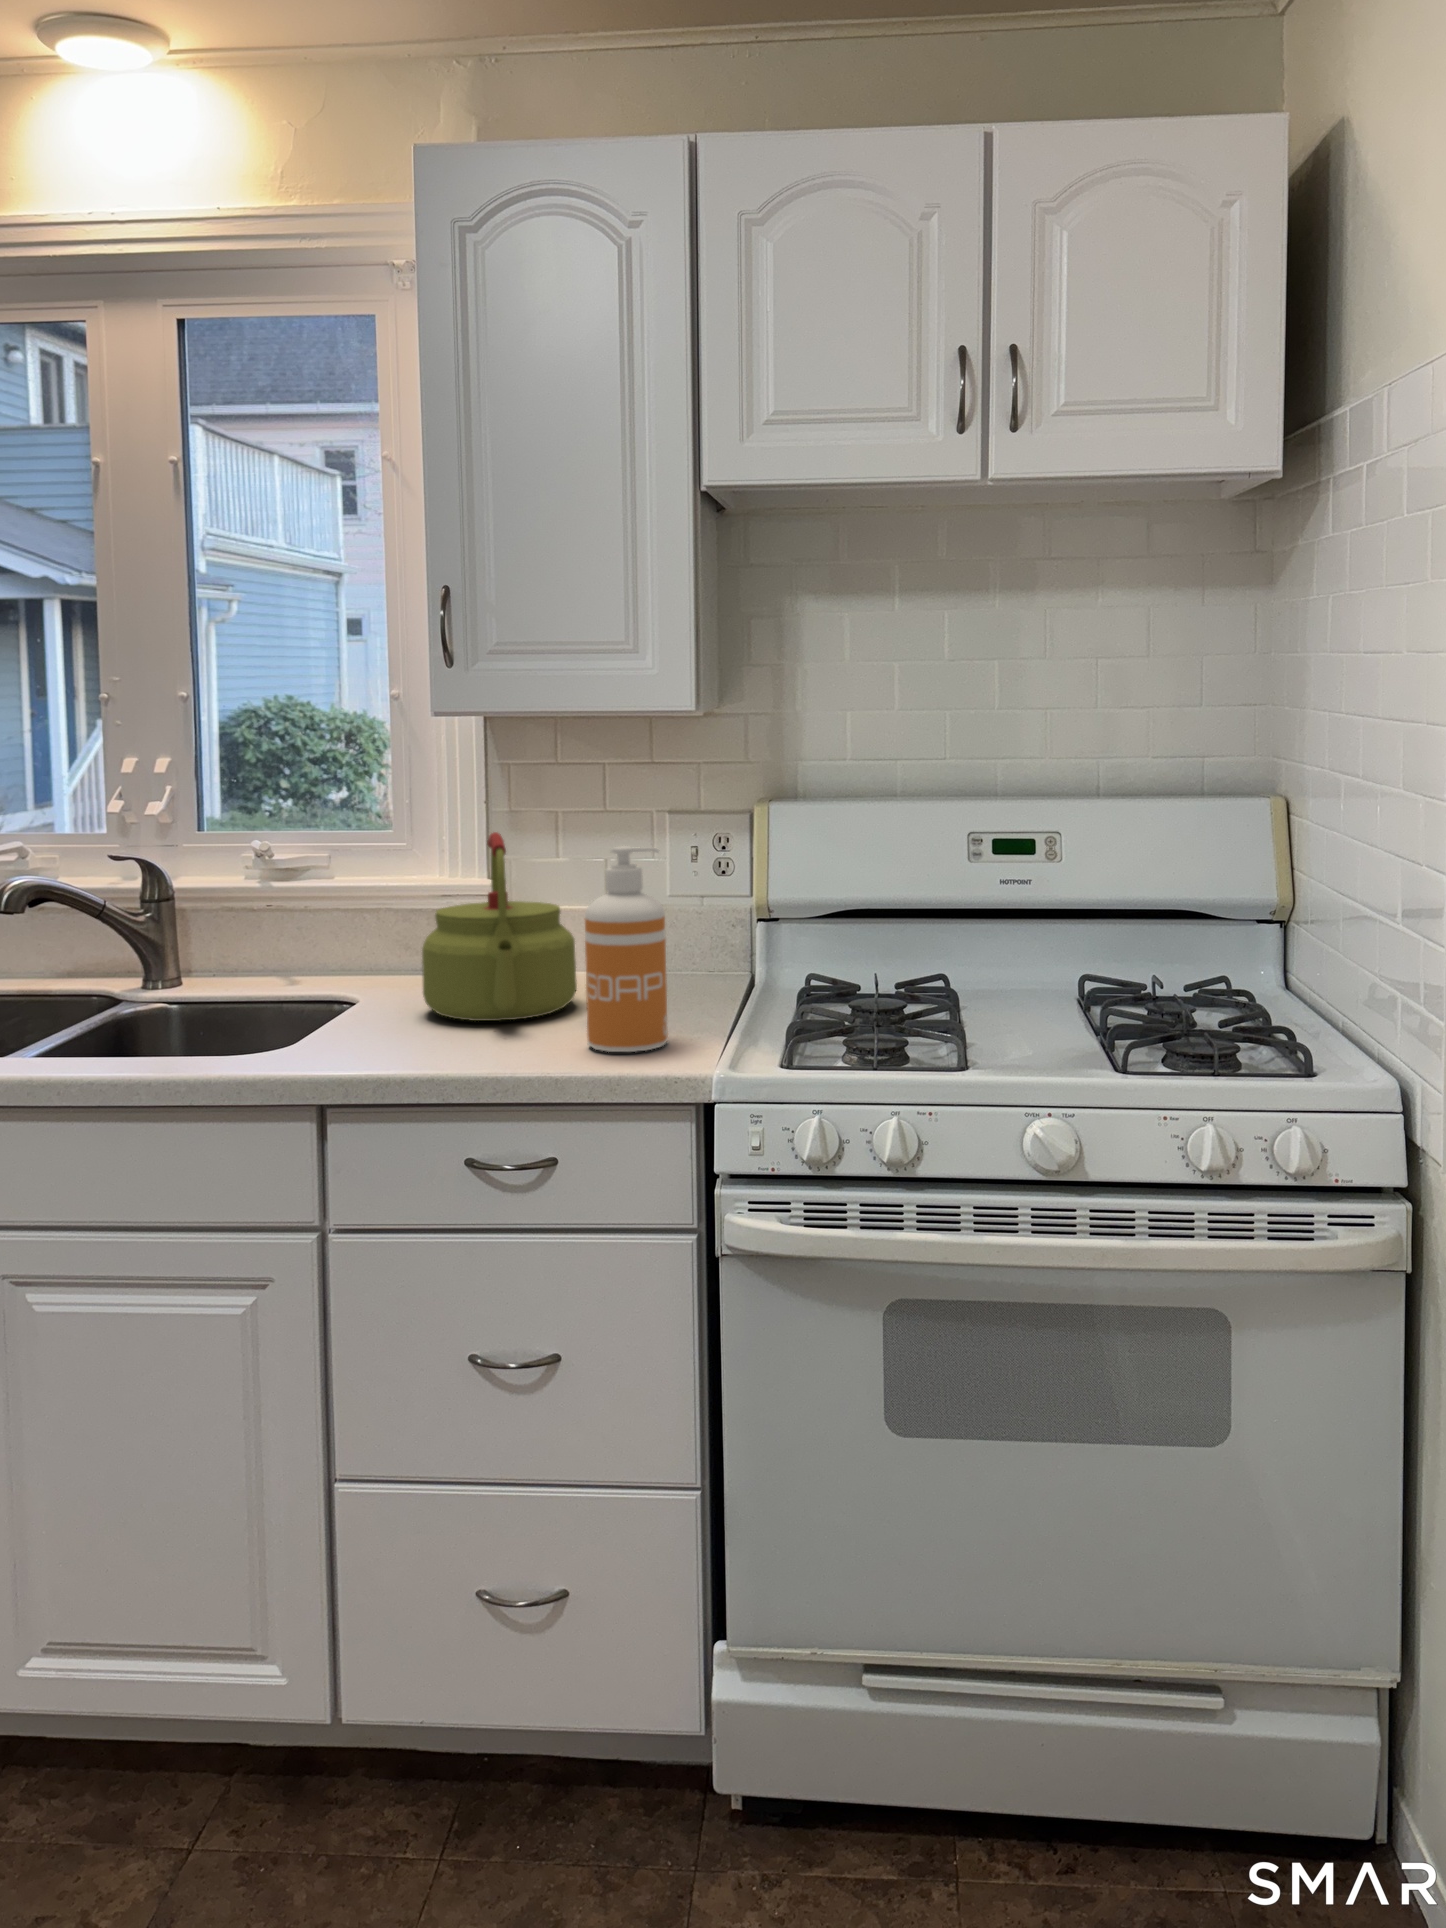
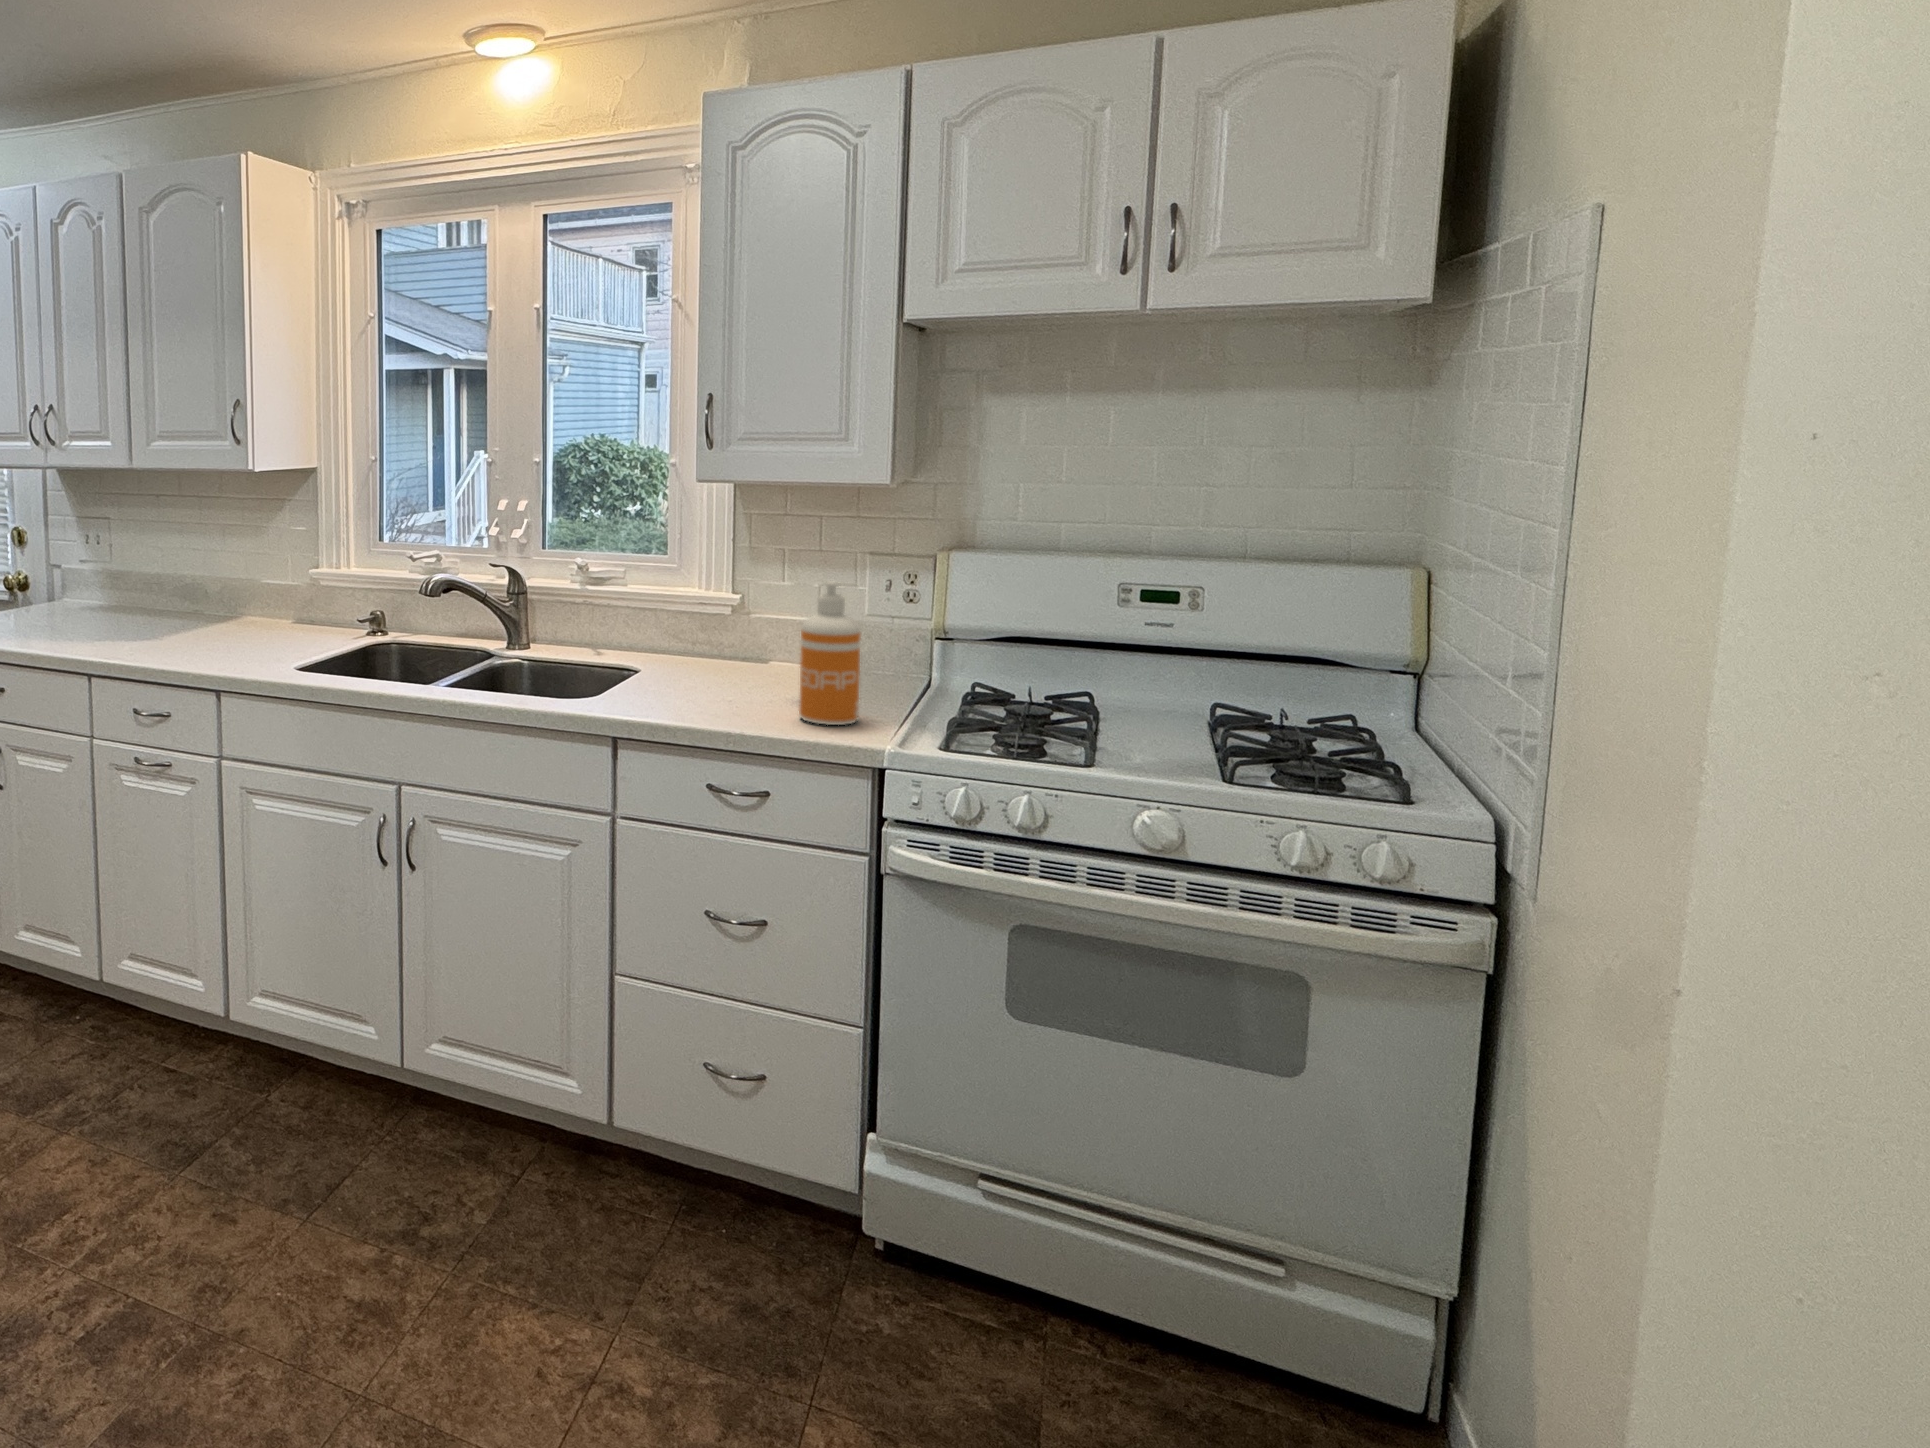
kettle: present [422,832,577,1021] -> none [687,564,796,693]

